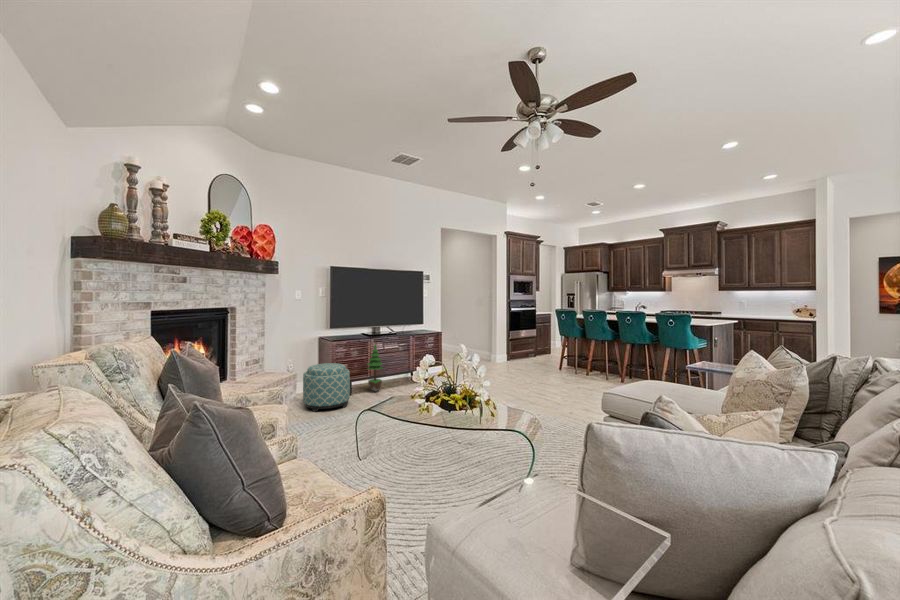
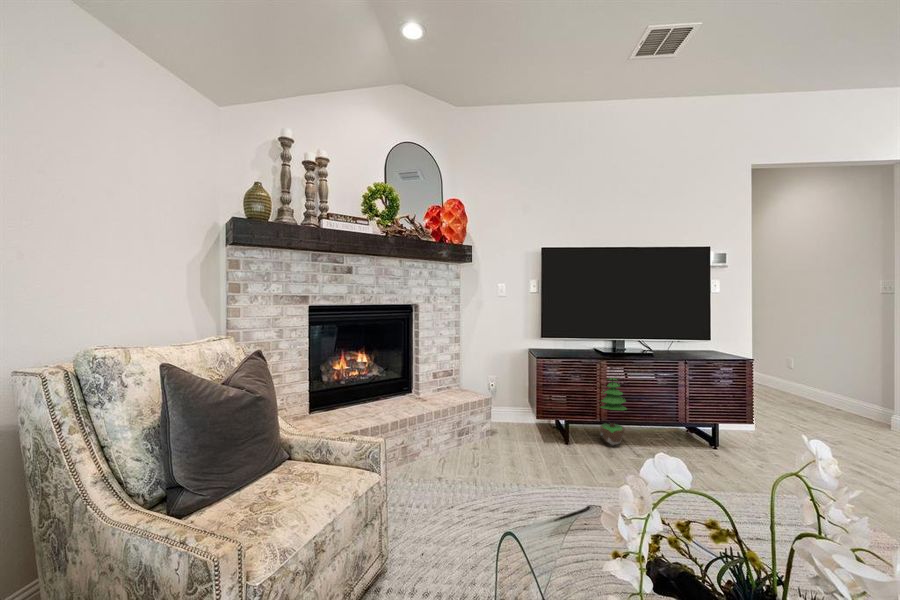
ottoman: present [303,363,350,412] -> none [493,389,561,466]

